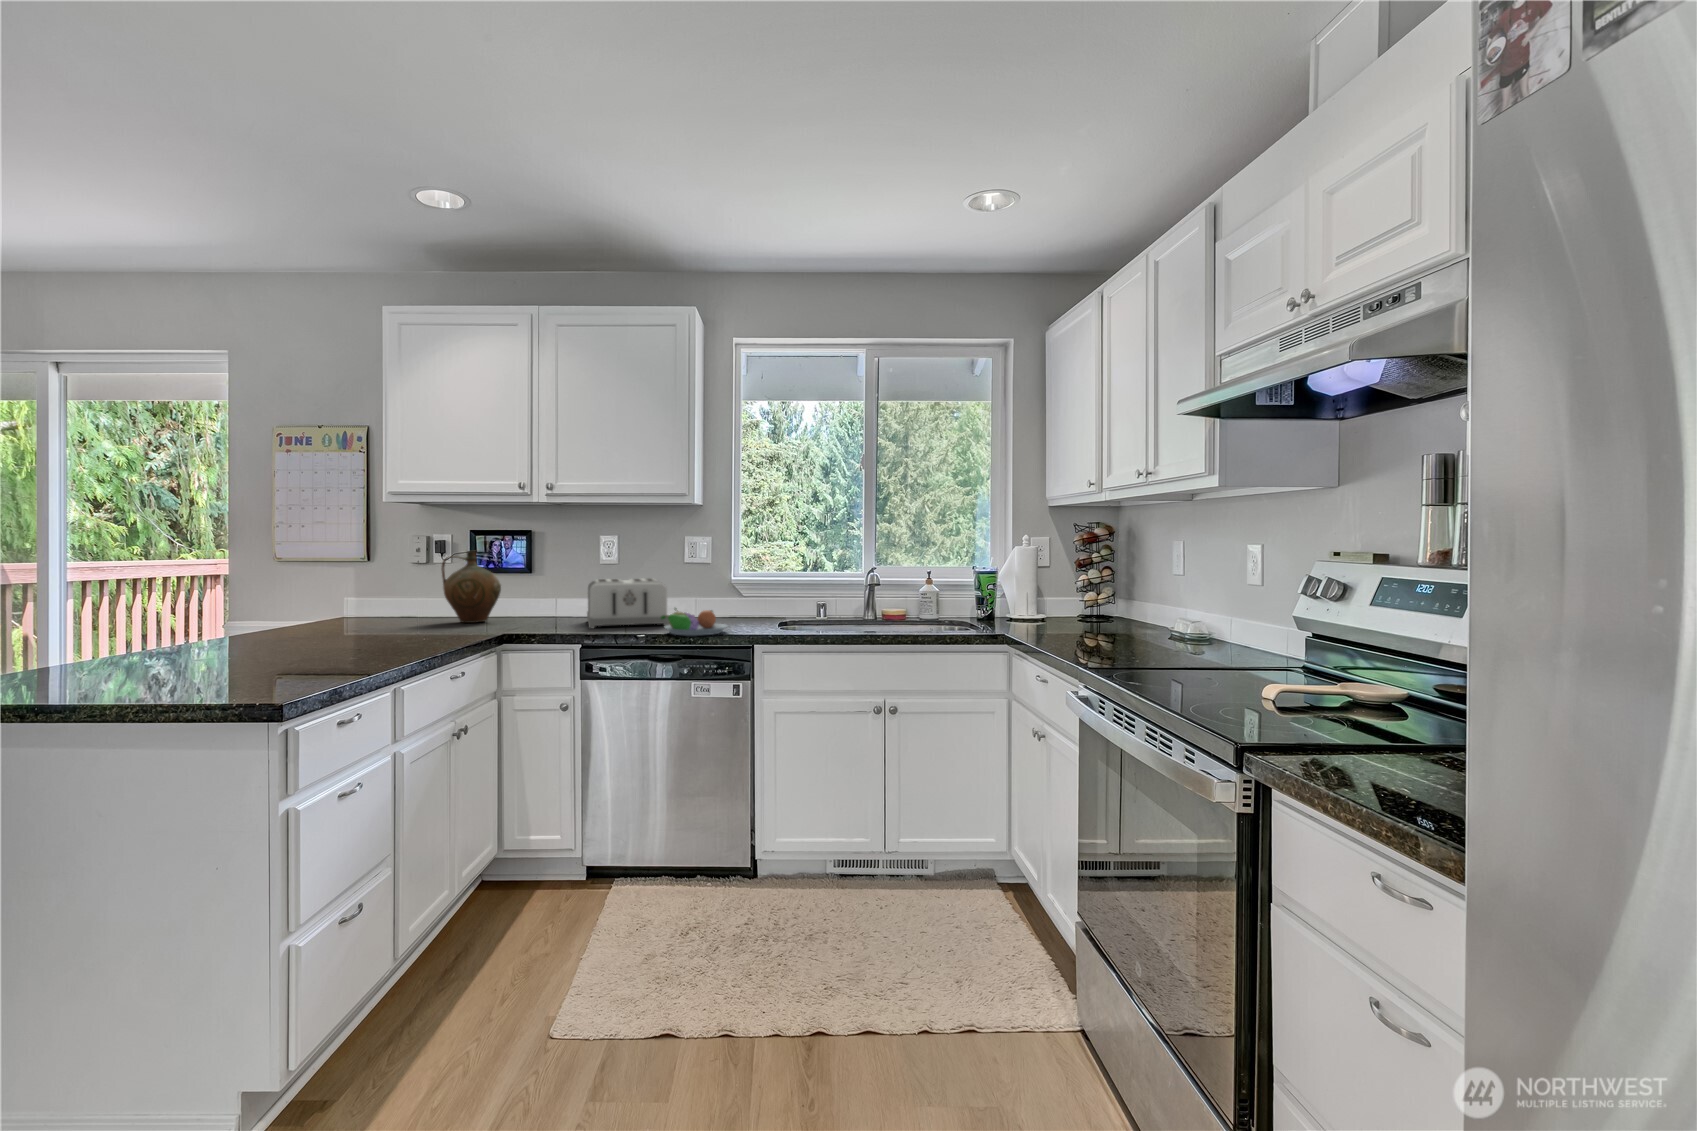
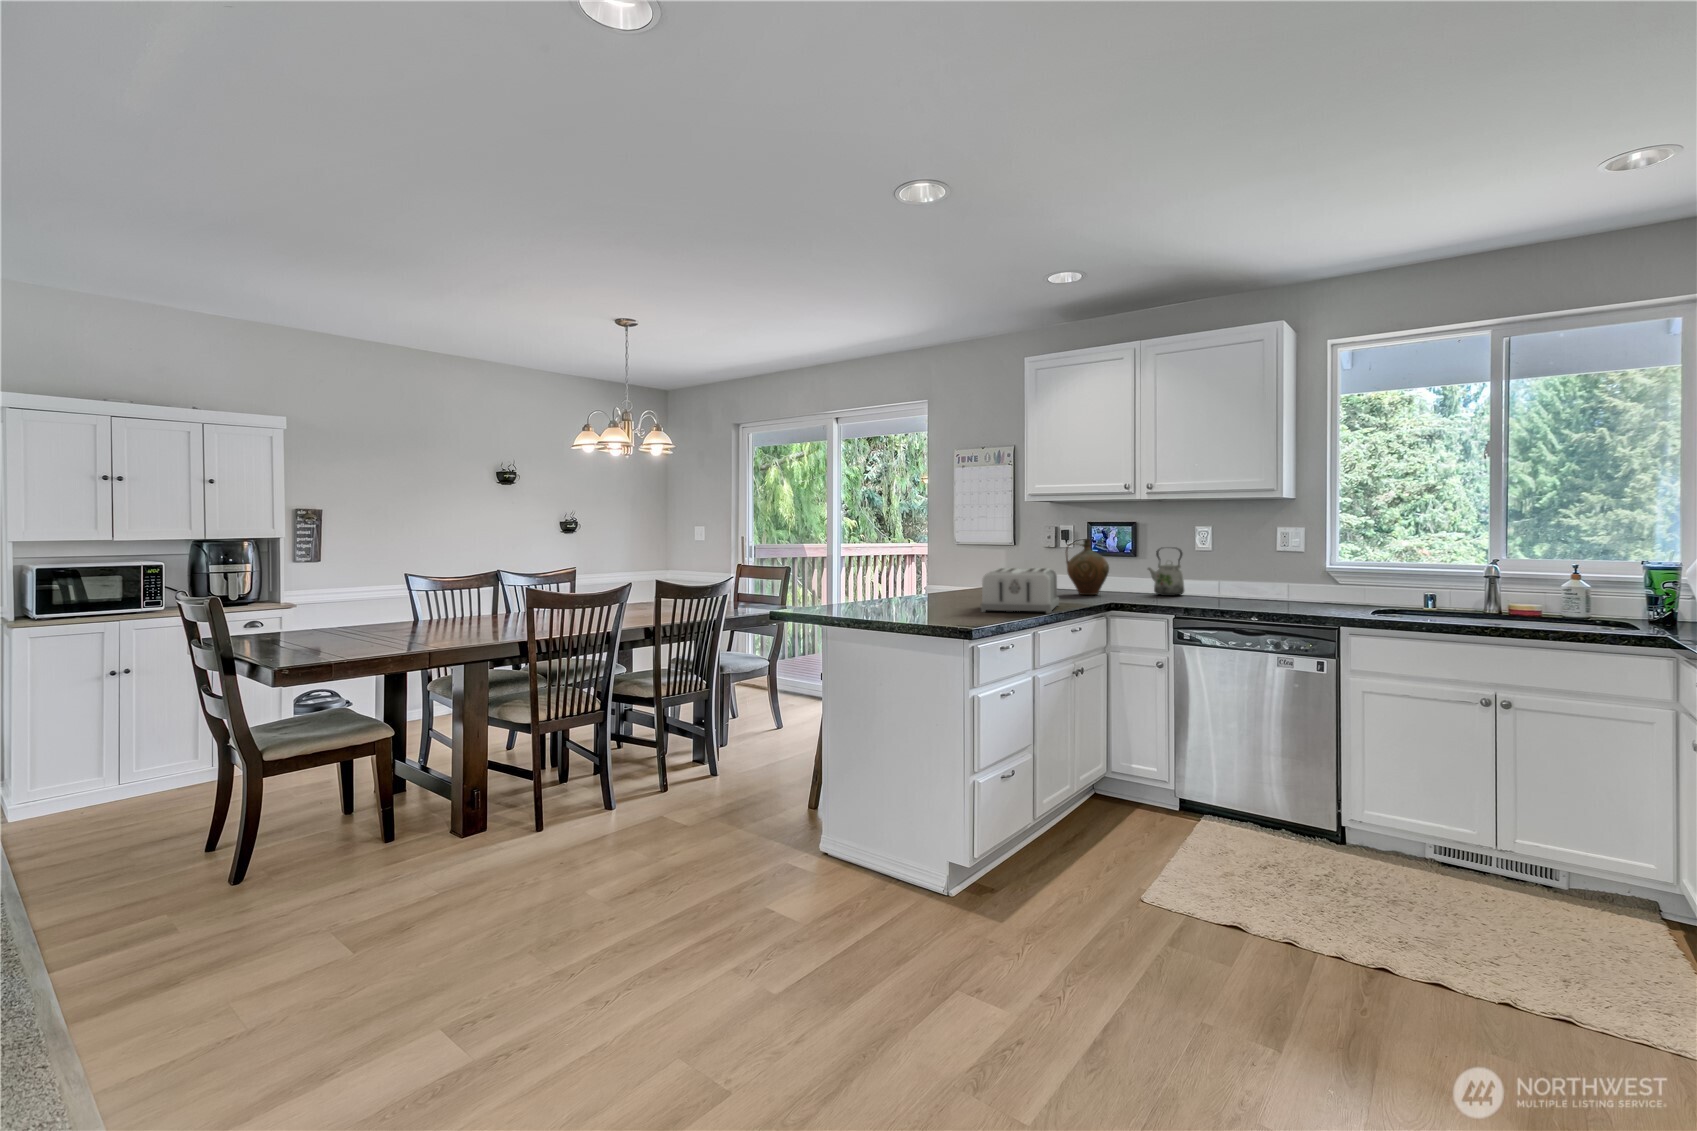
kettle: none [548,562,593,619] -> present [1148,548,1184,596]
toaster: present [587,578,669,628] -> present [981,568,1059,614]
fruit bowl: present [661,608,727,636] -> none [1246,590,1314,616]

